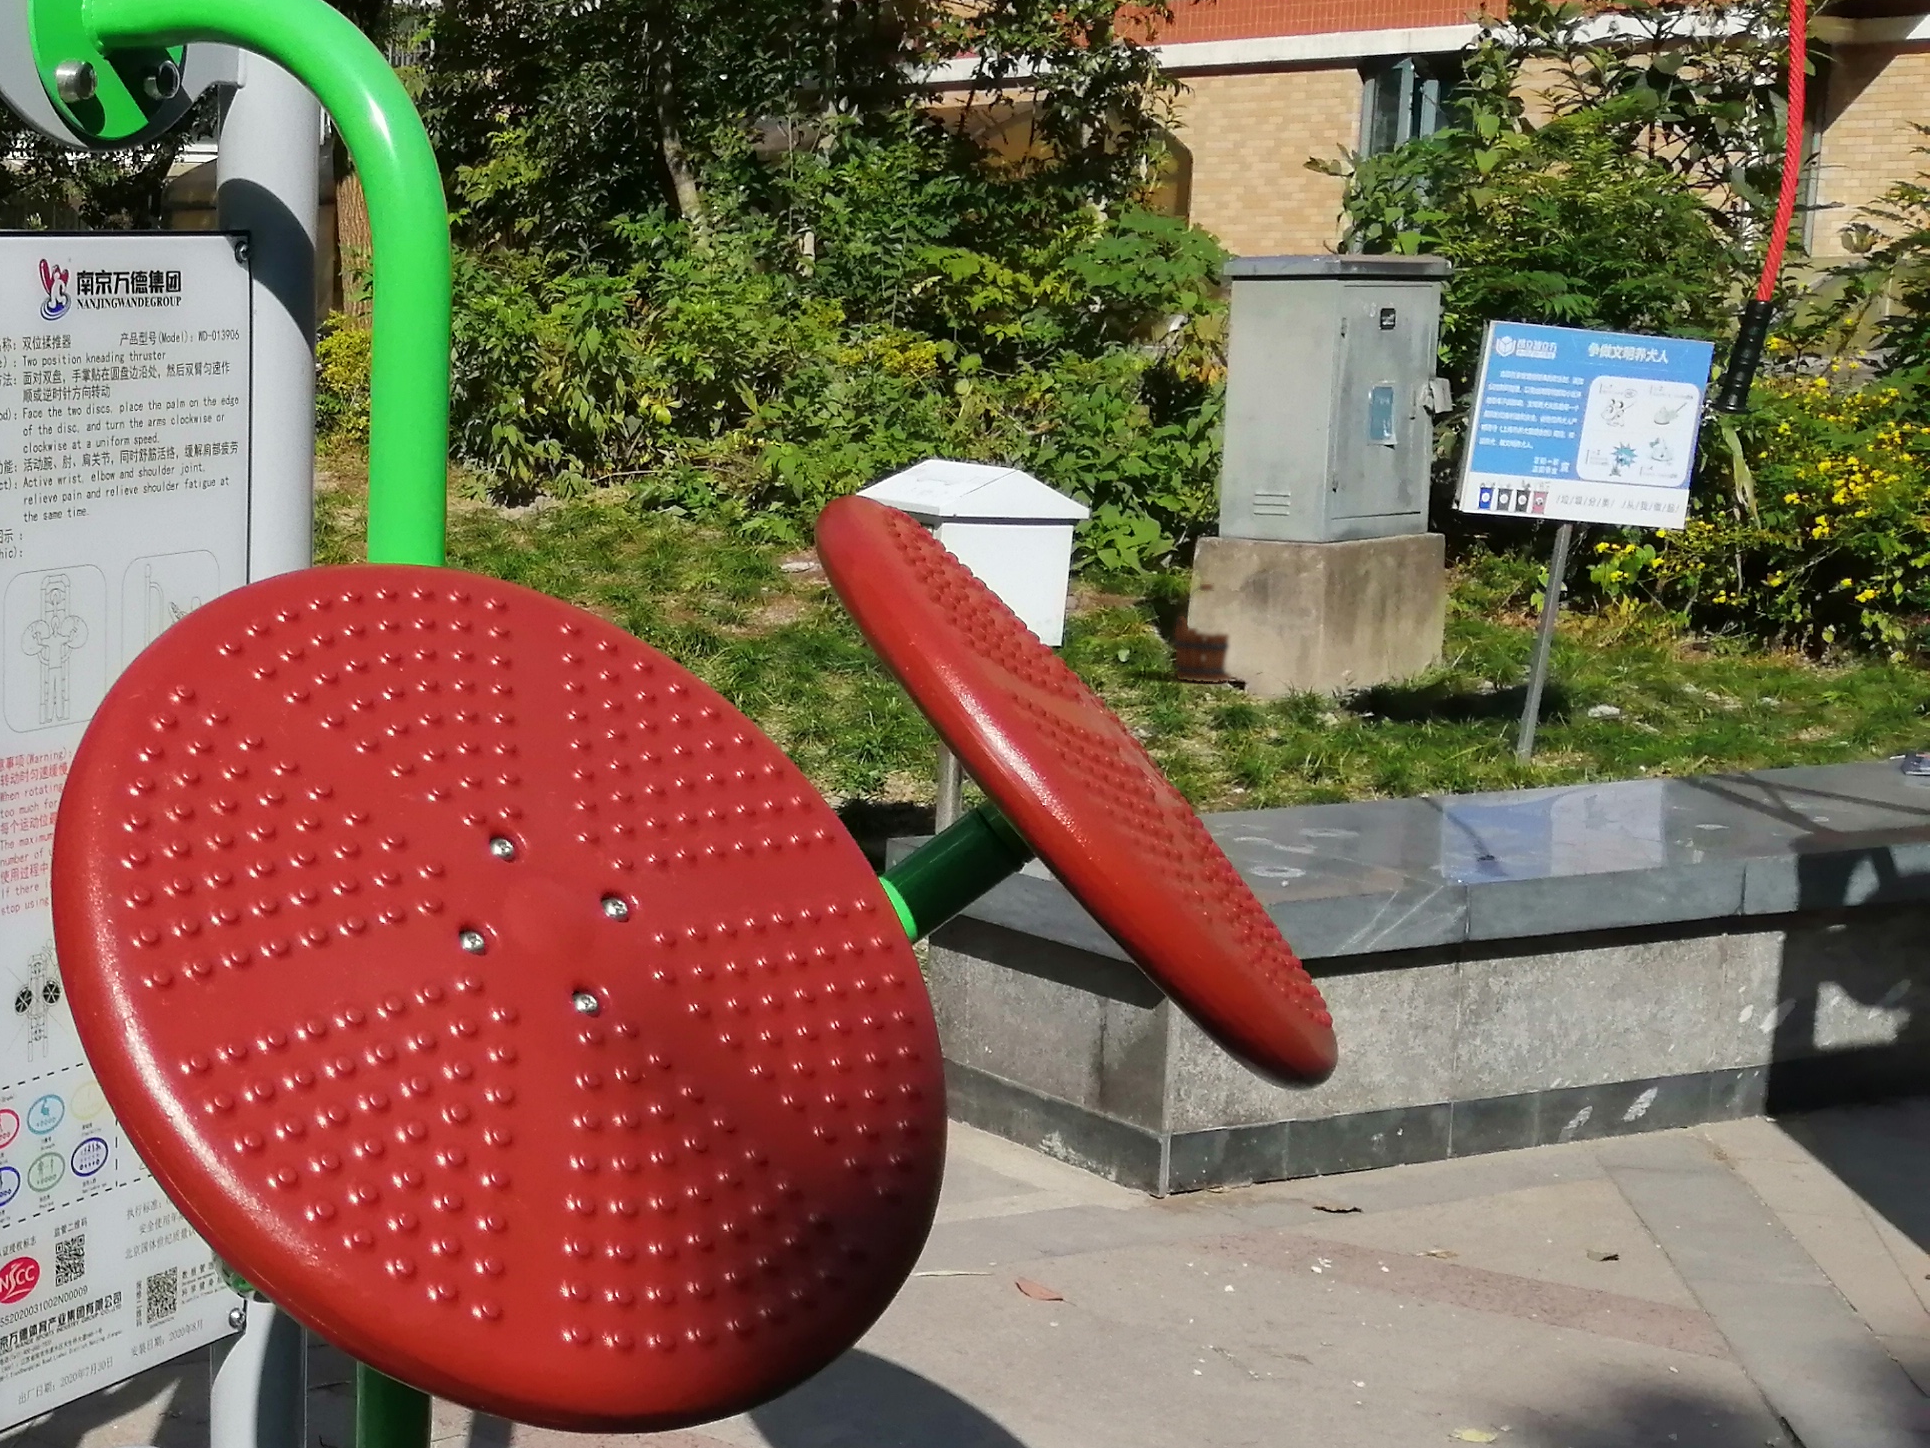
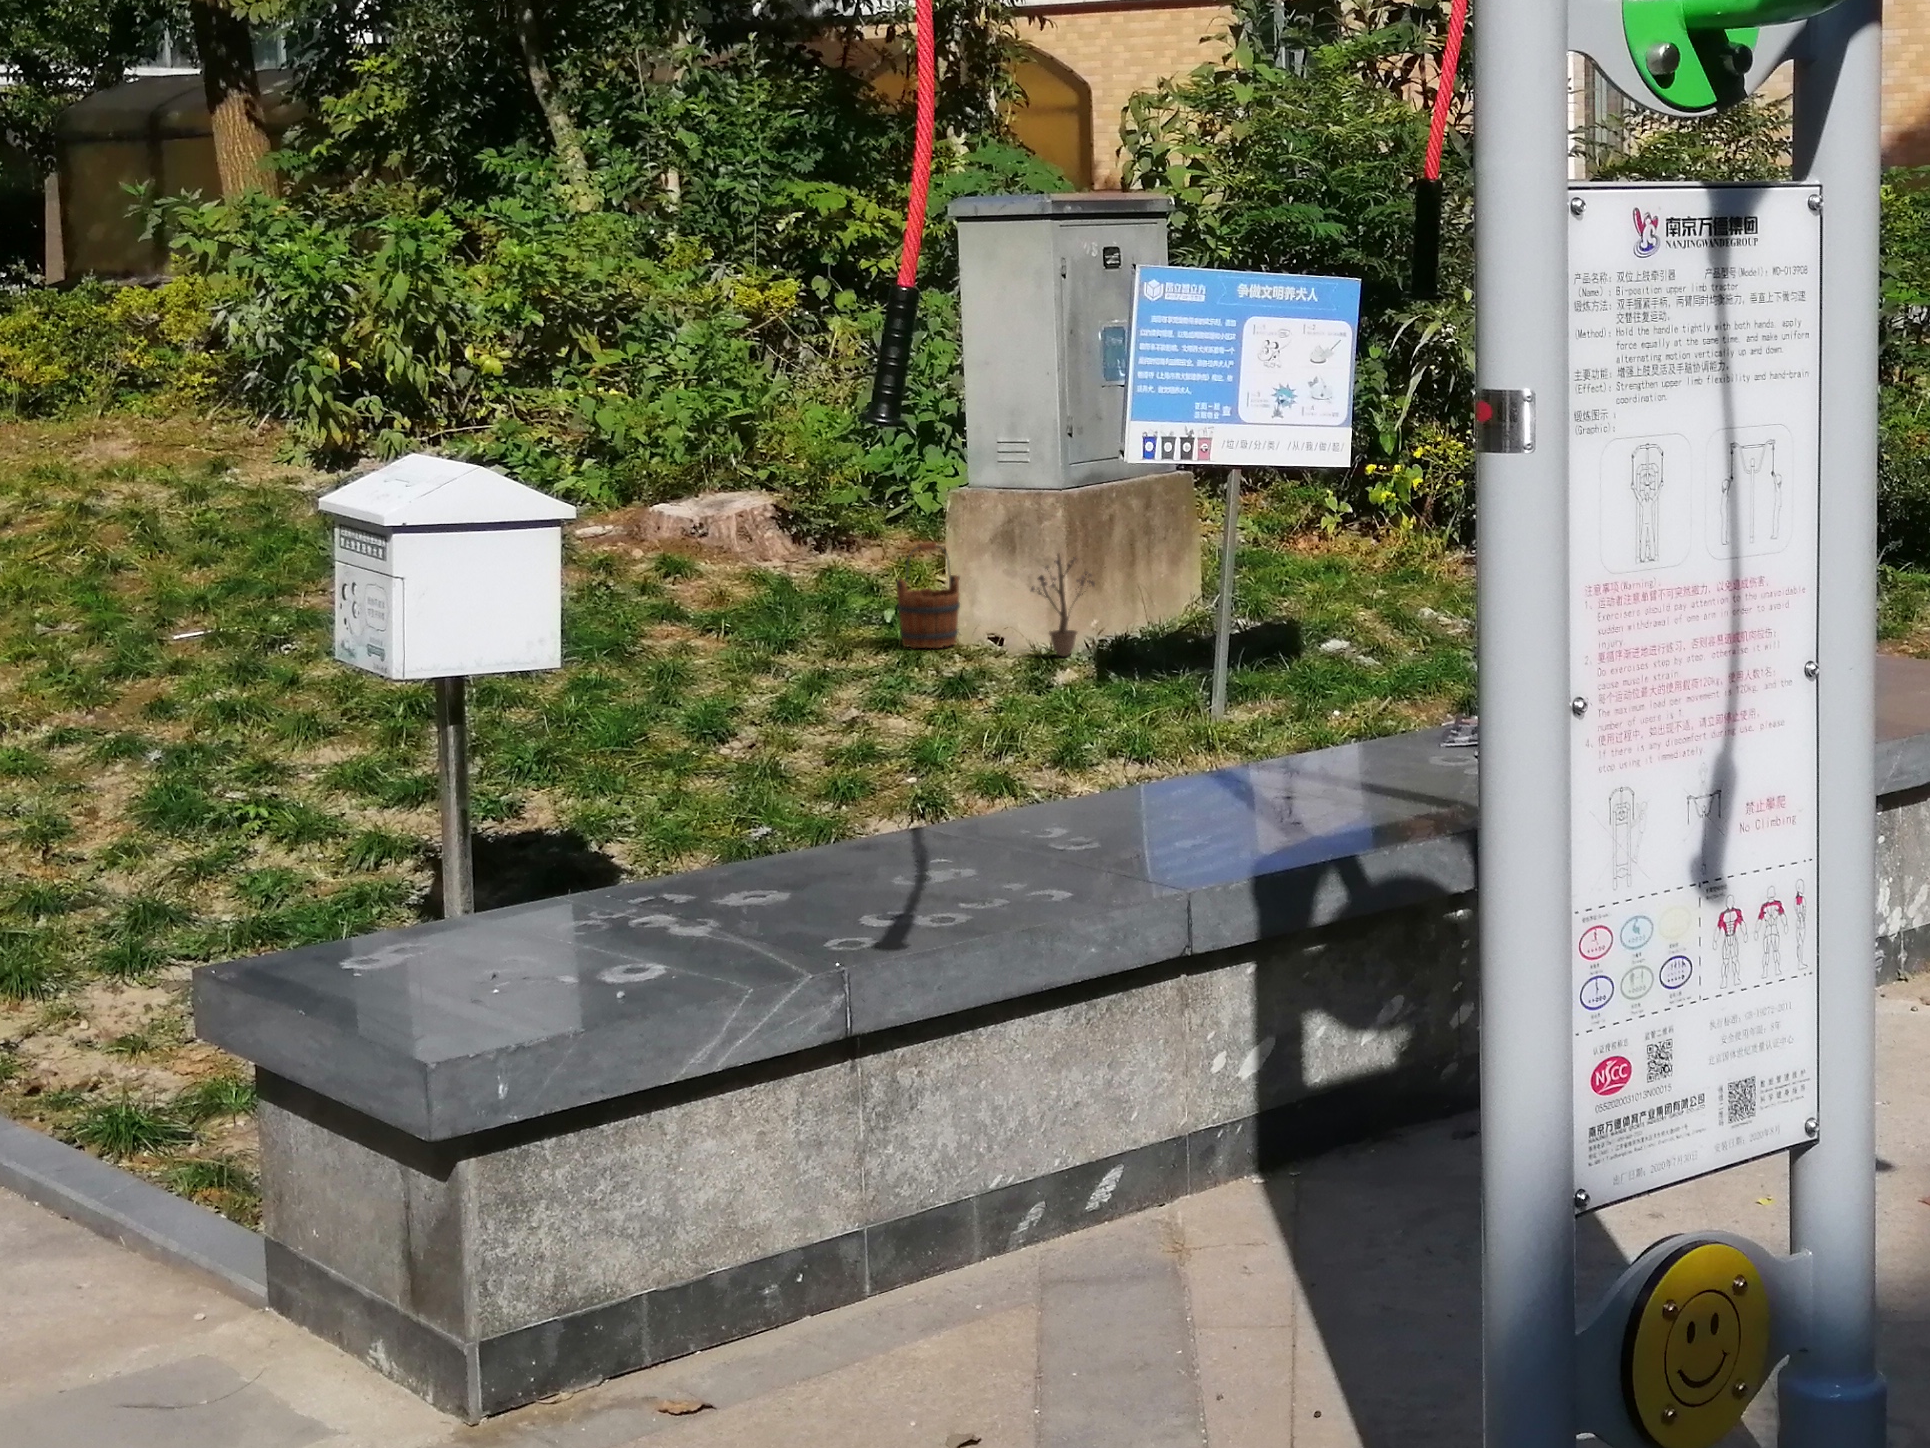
decorative plant: none [1296,598,1379,696] -> present [1025,554,1095,656]

